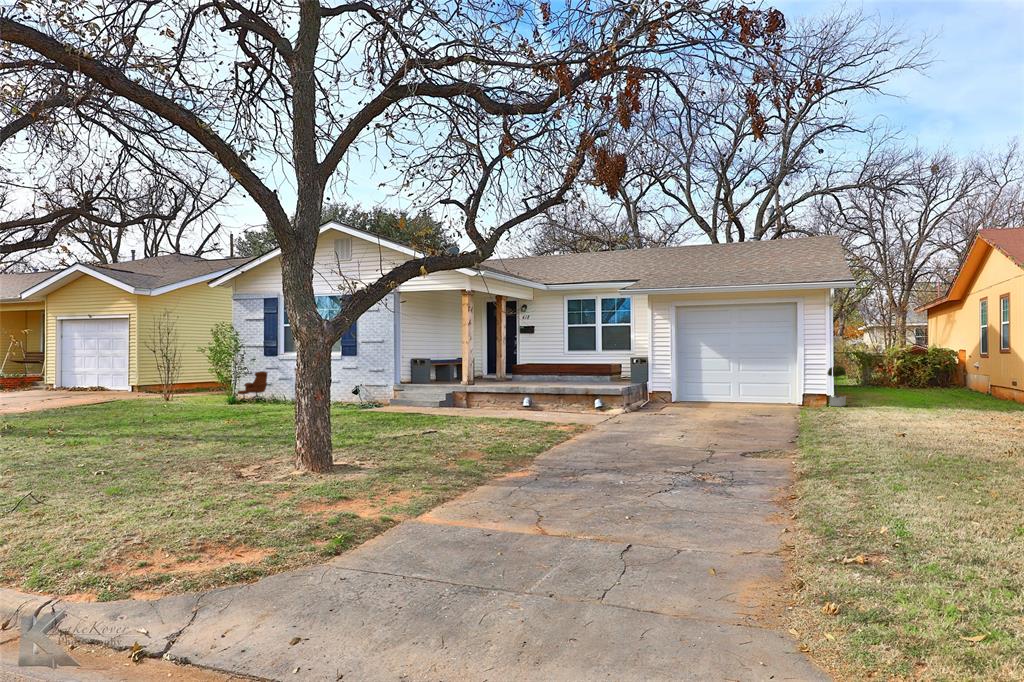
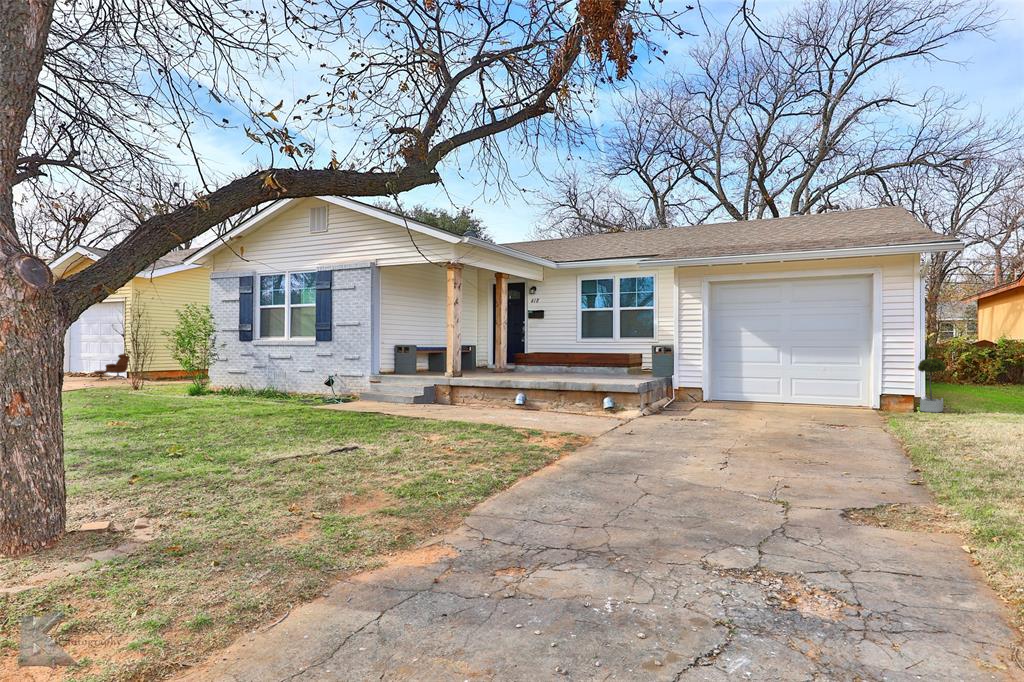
lounge chair: present [238,371,267,401] -> present [94,354,130,380]

